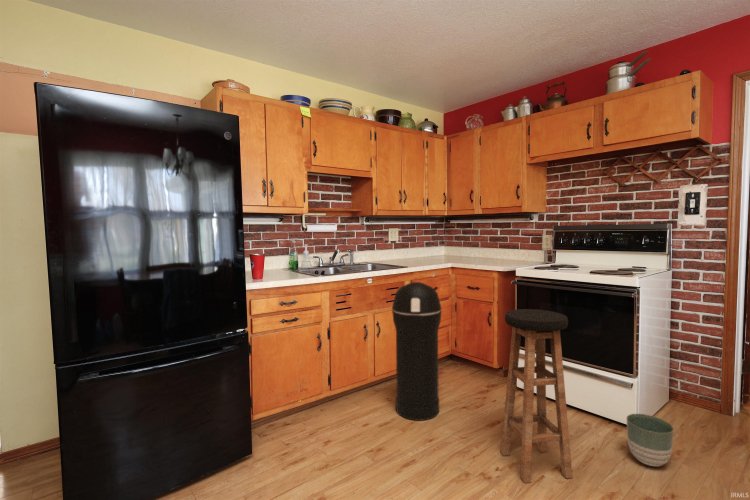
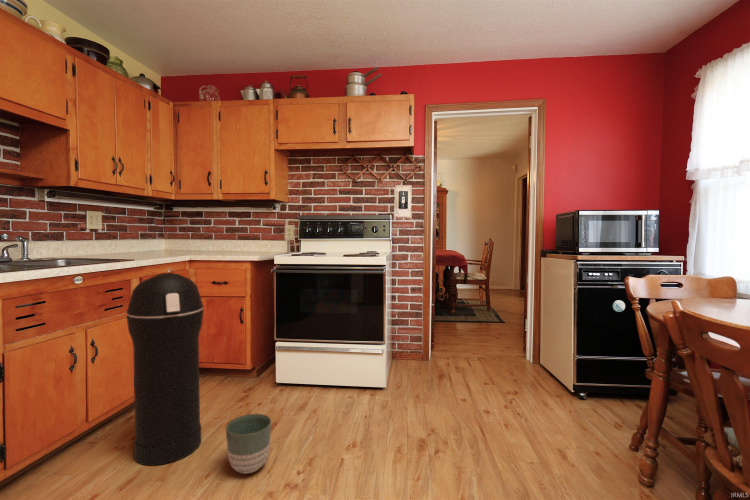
bar stool: present [501,309,572,483] -> none [293,289,366,474]
planter: present [627,414,674,466] -> present [226,414,271,474]

